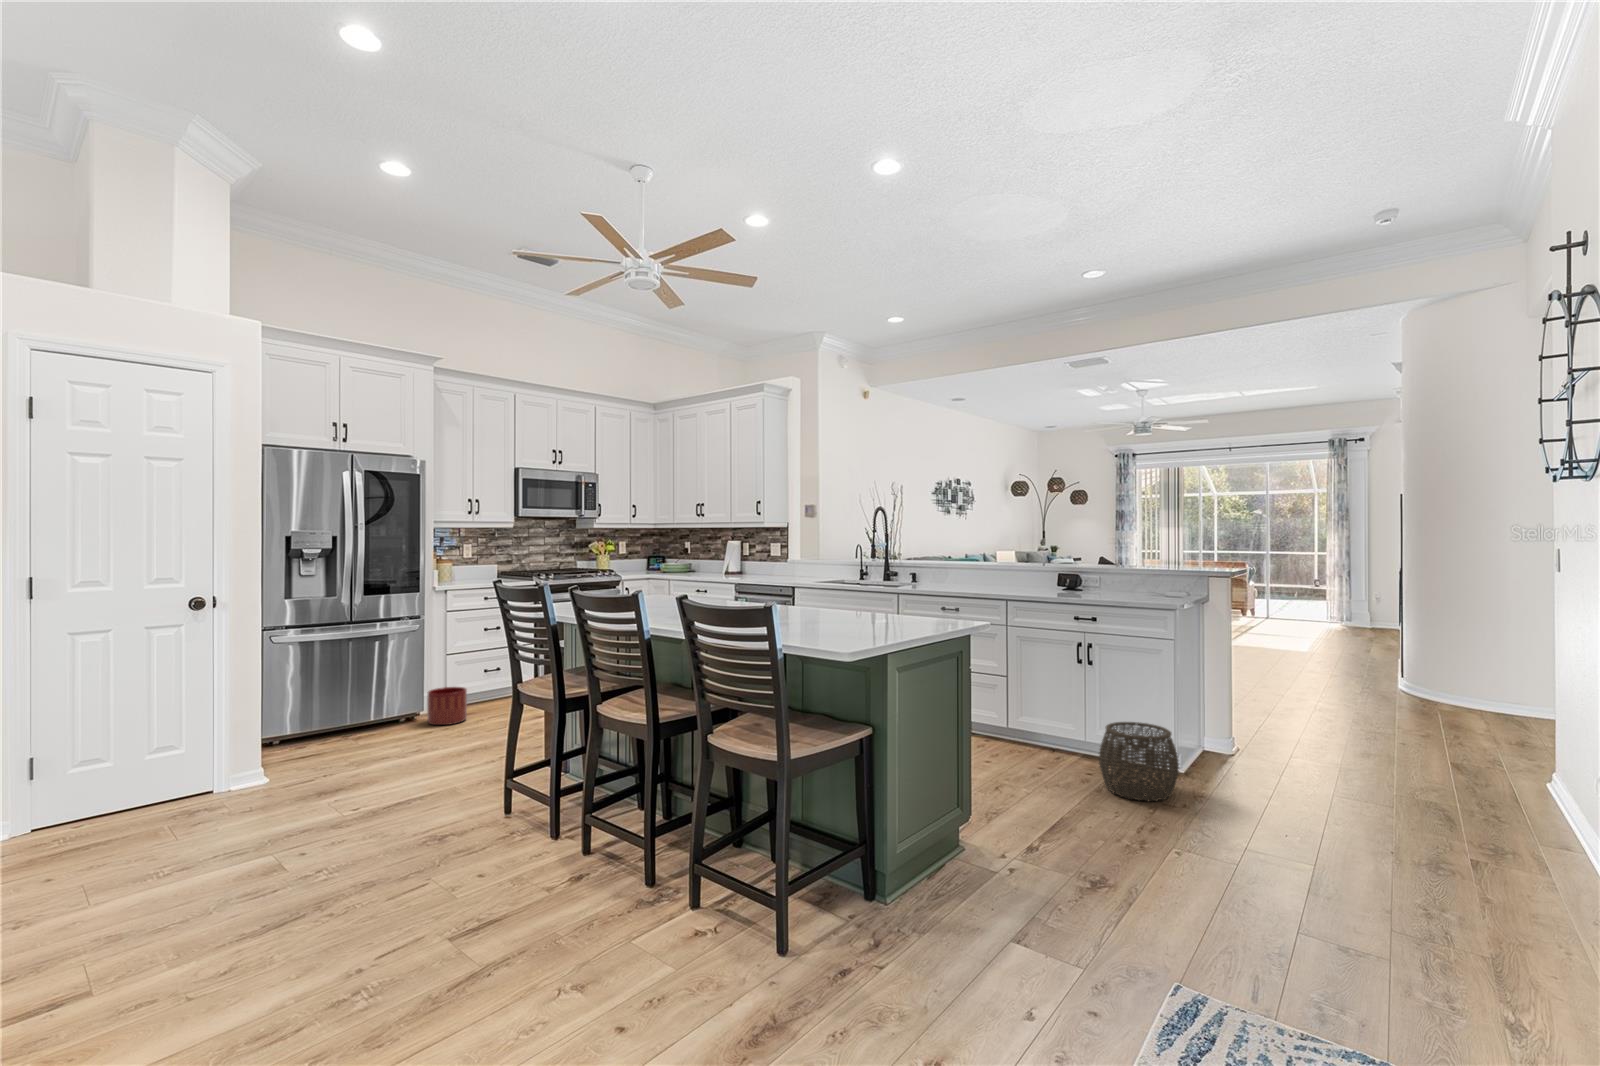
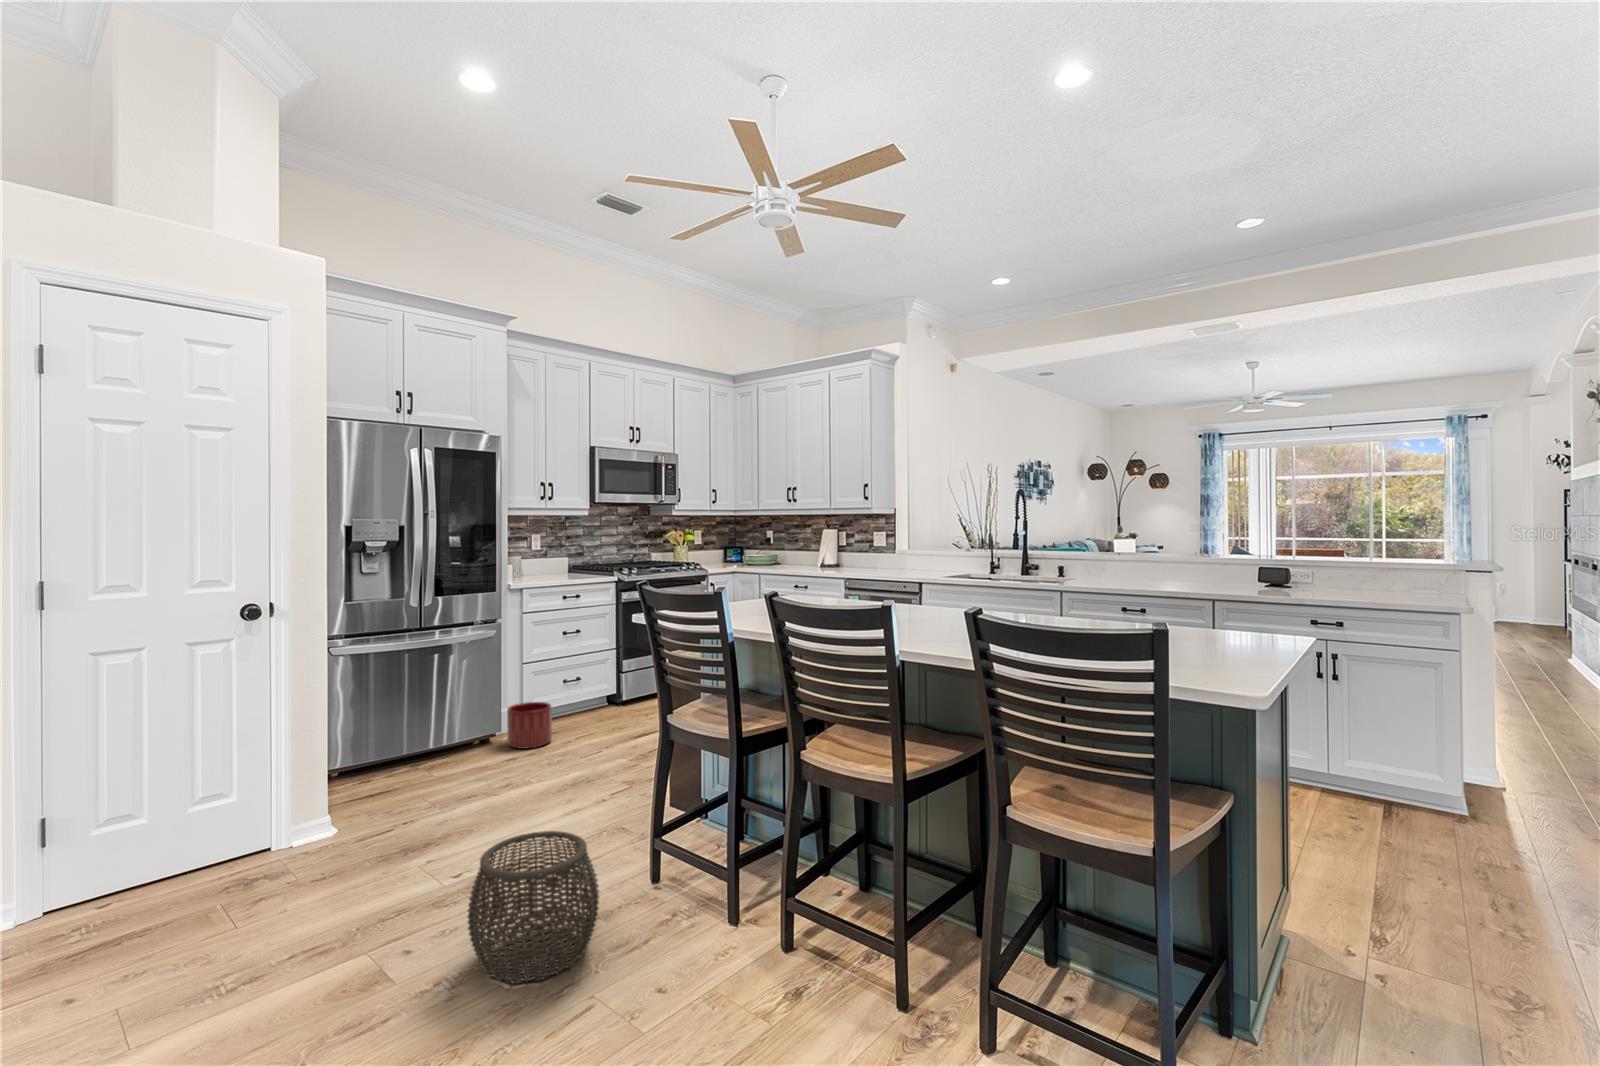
woven basket: present [1099,722,1179,801] -> present [468,831,599,984]

